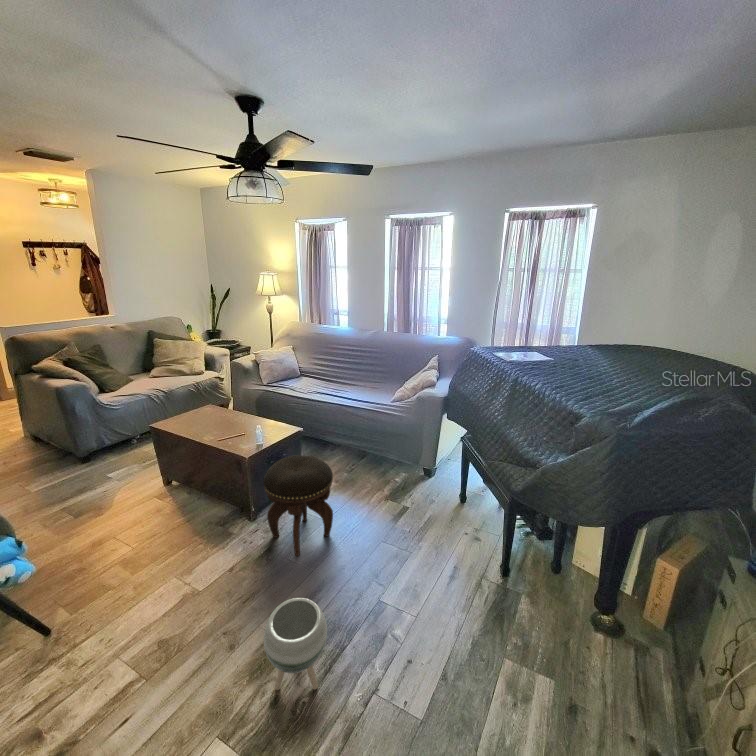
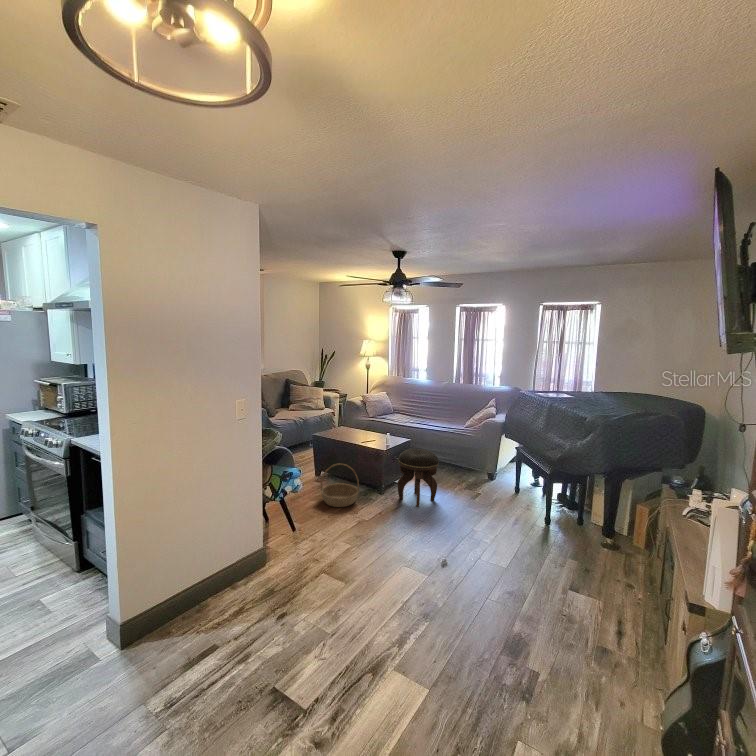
basket: none [125,496,199,572] -> present [321,463,359,507]
planter: present [264,598,327,690] -> none [423,503,454,549]

